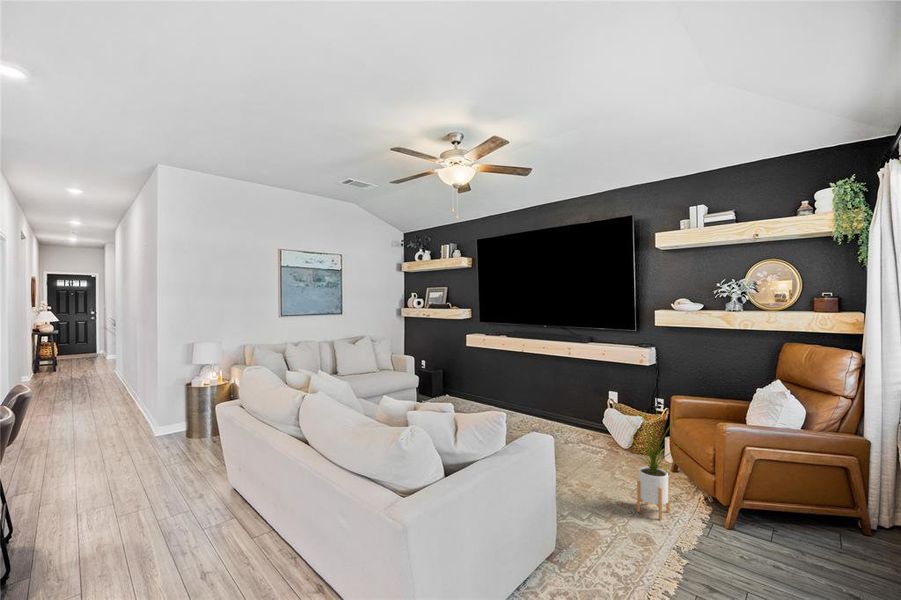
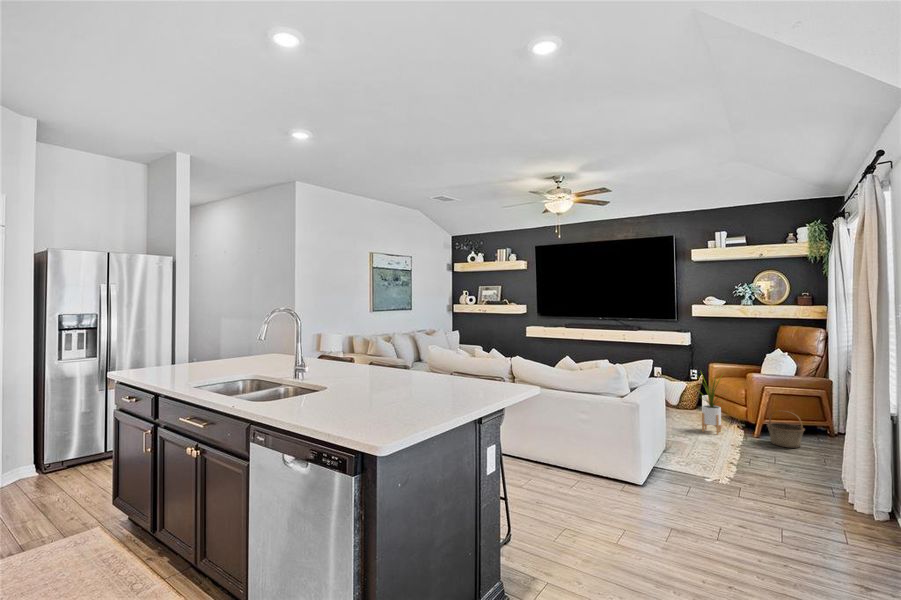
basket: none [740,495,812,573] -> present [767,412,805,448]

